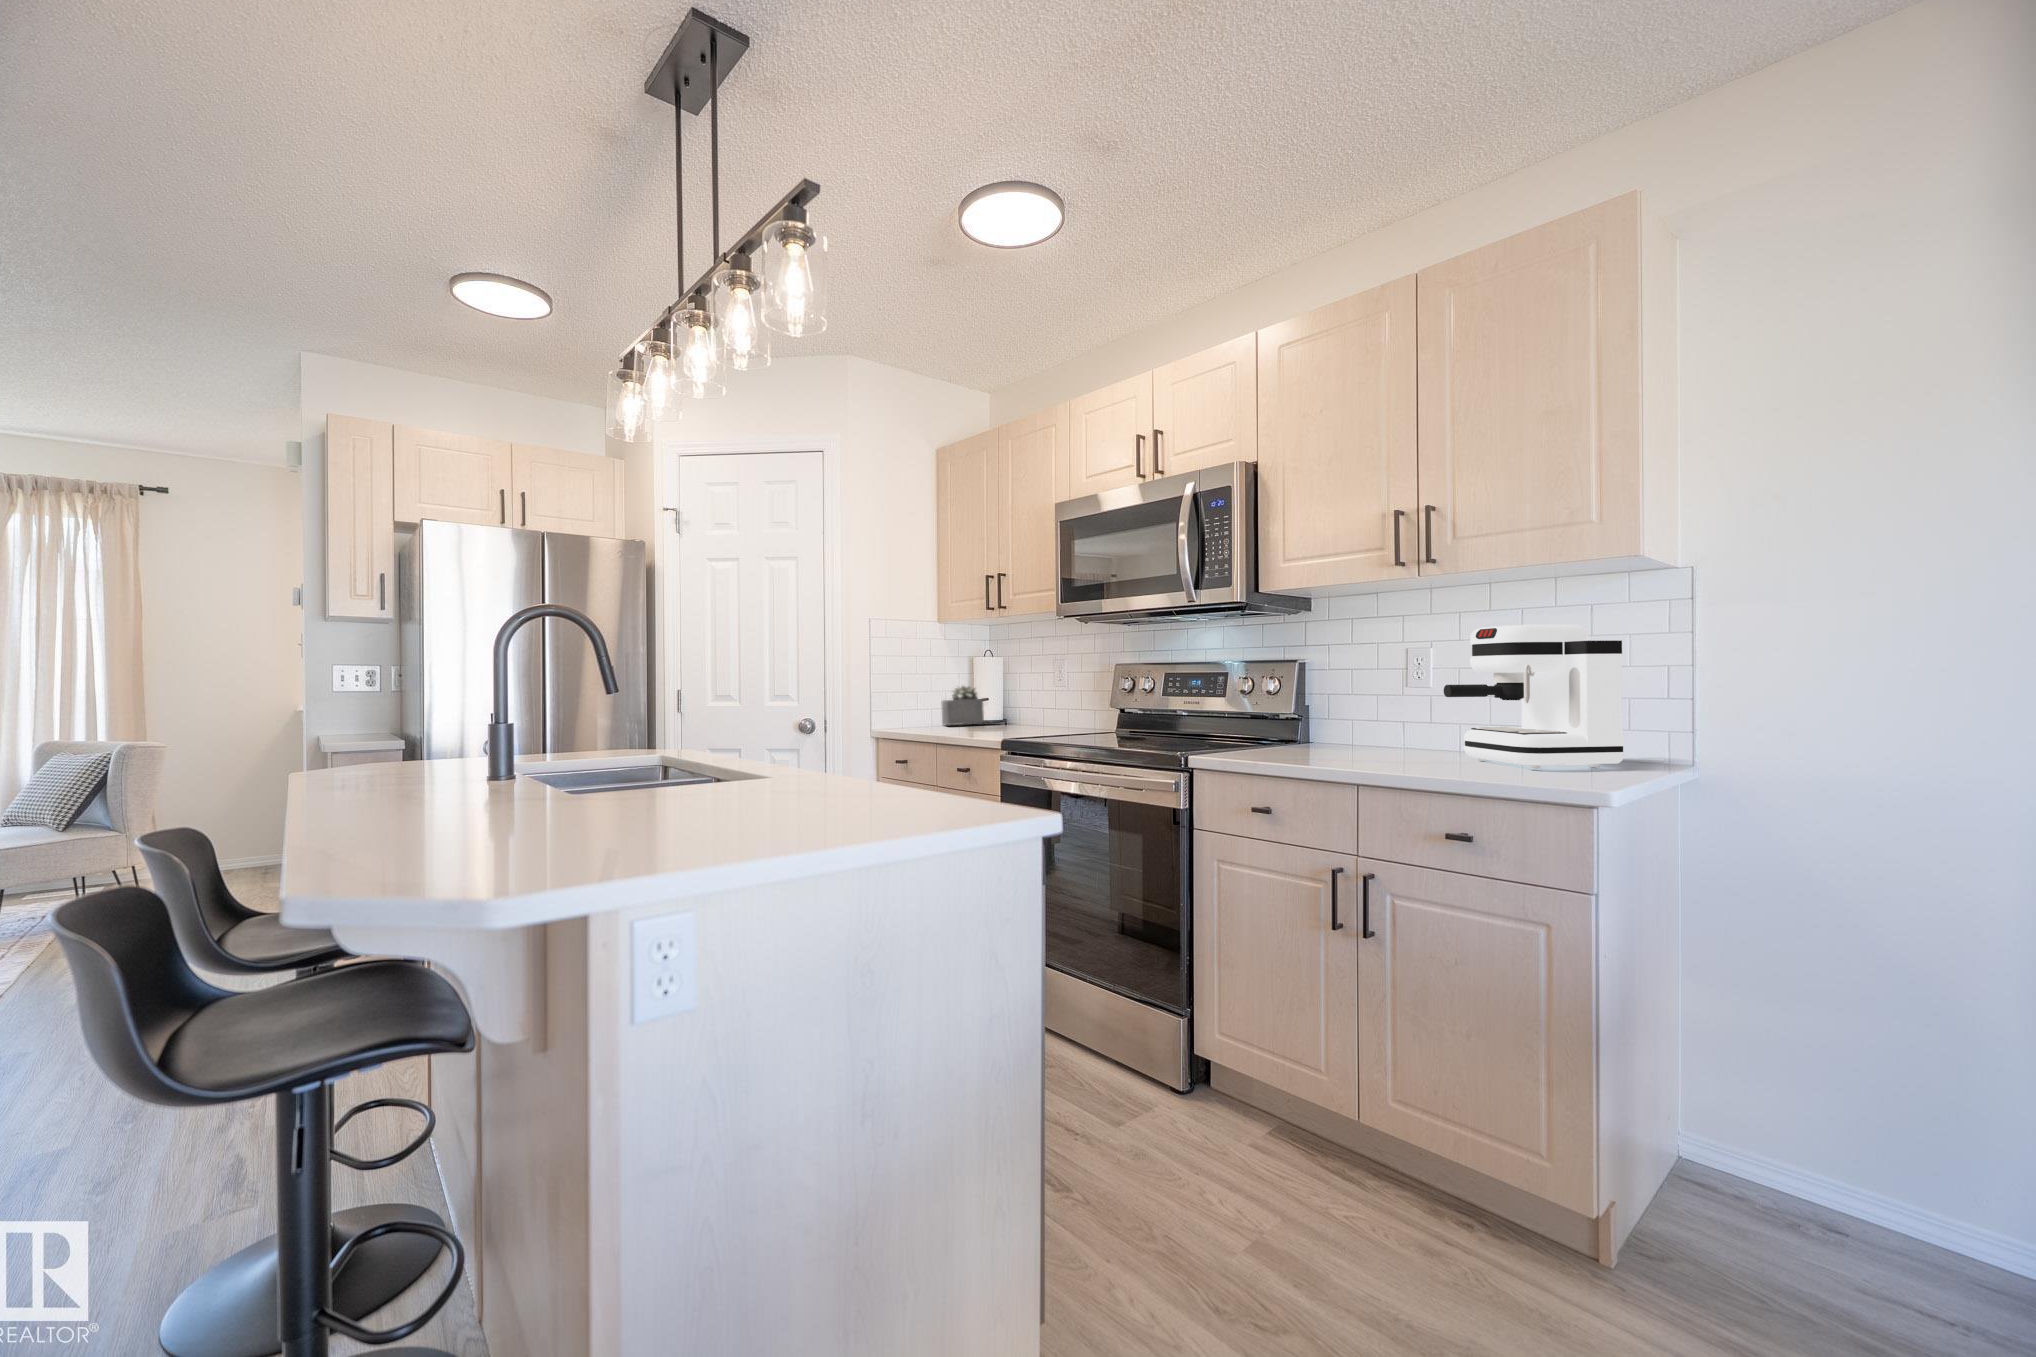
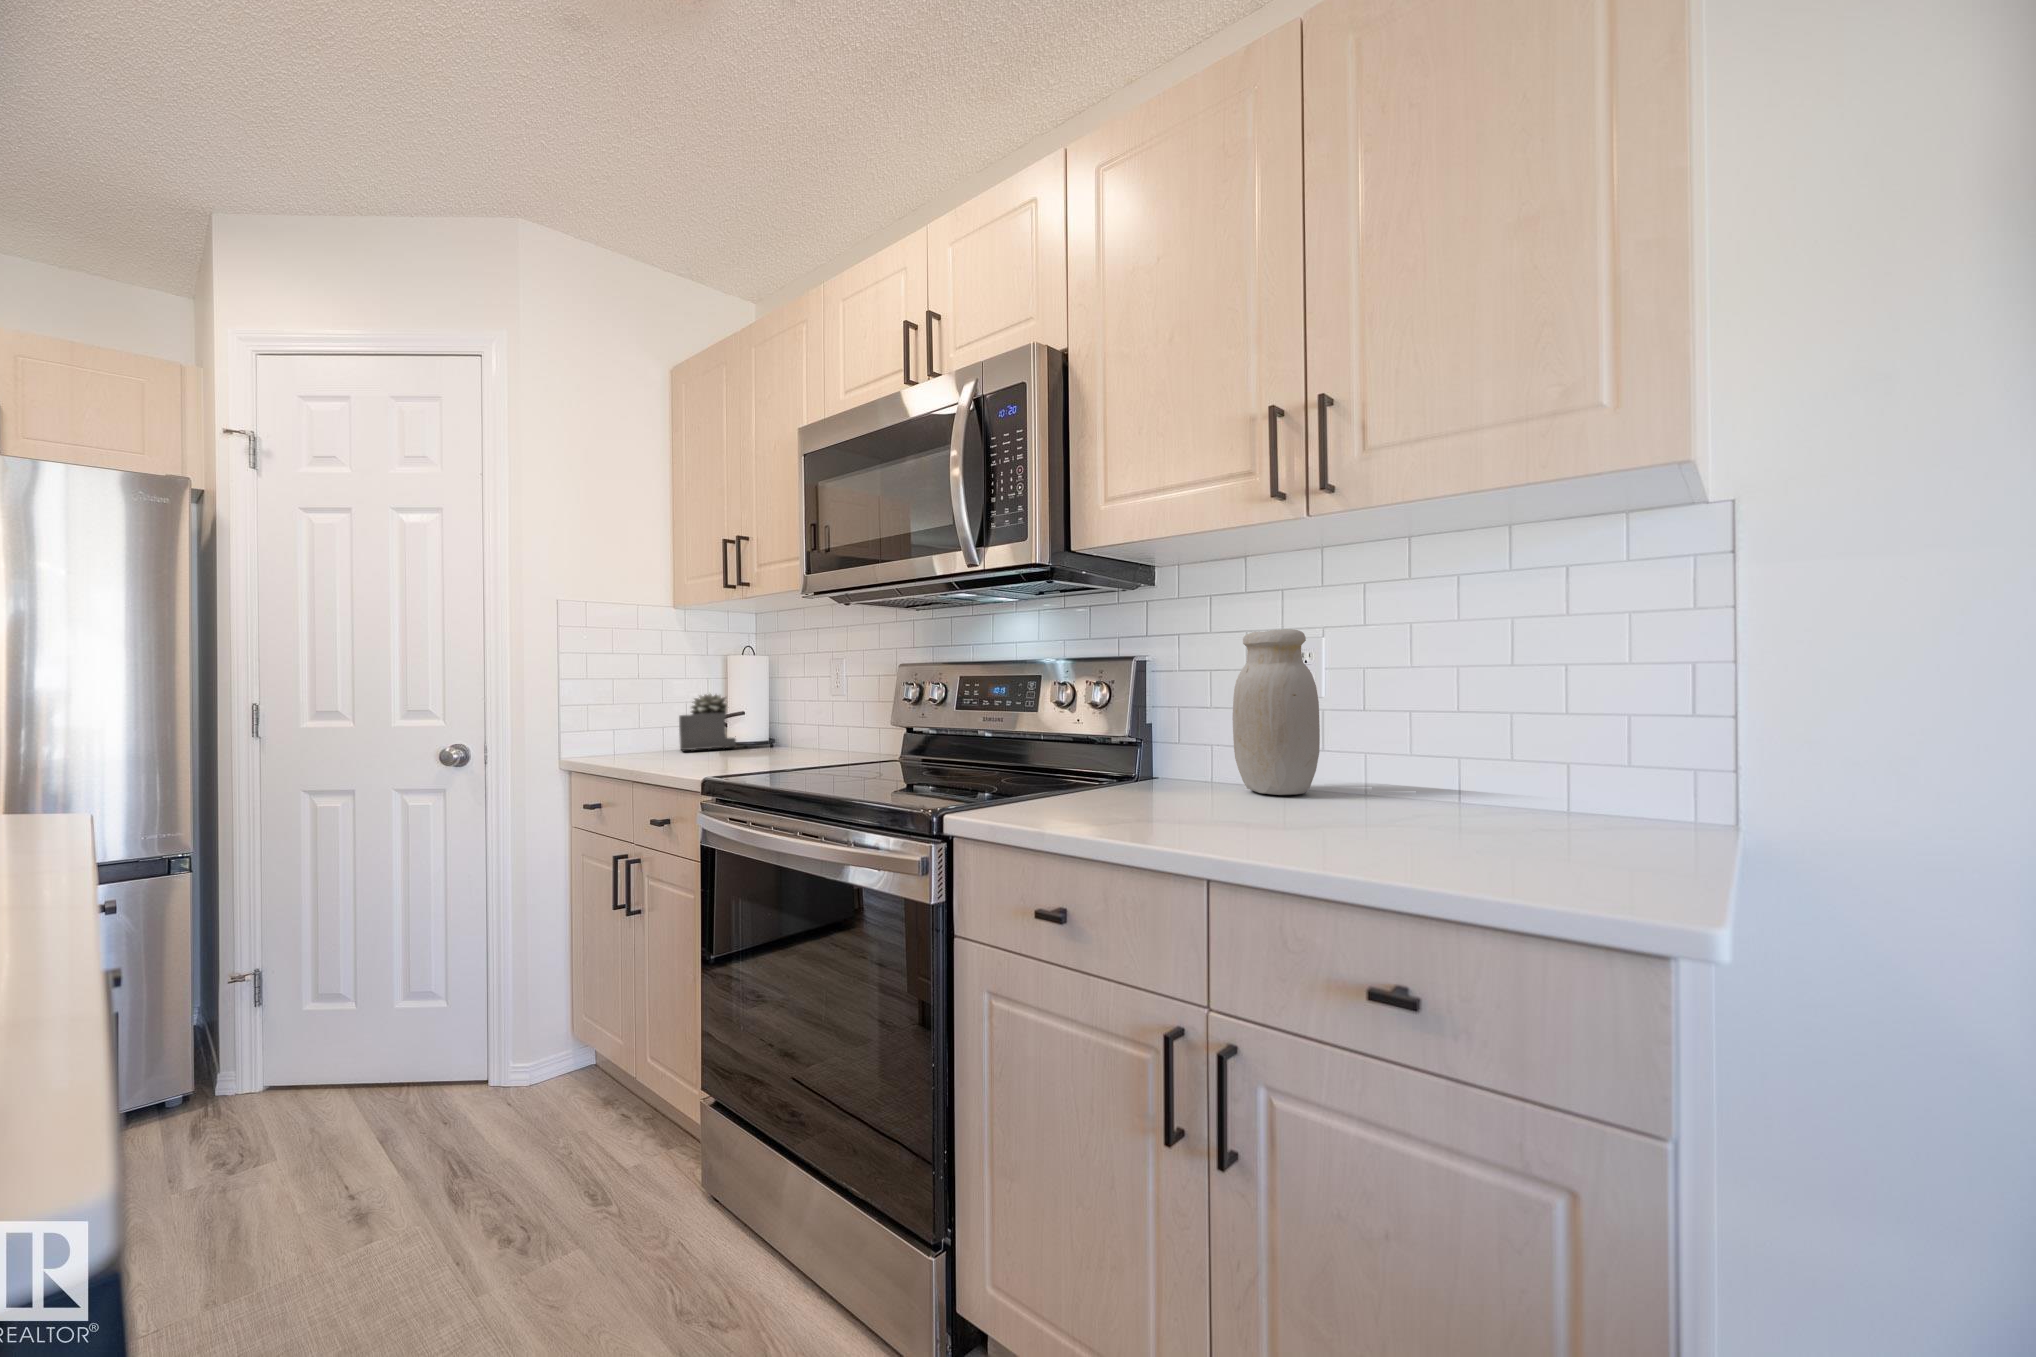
coffee maker: present [1444,625,1624,769] -> none [1350,594,1652,847]
jar: none [1366,643,1424,749] -> present [1233,629,1320,795]

